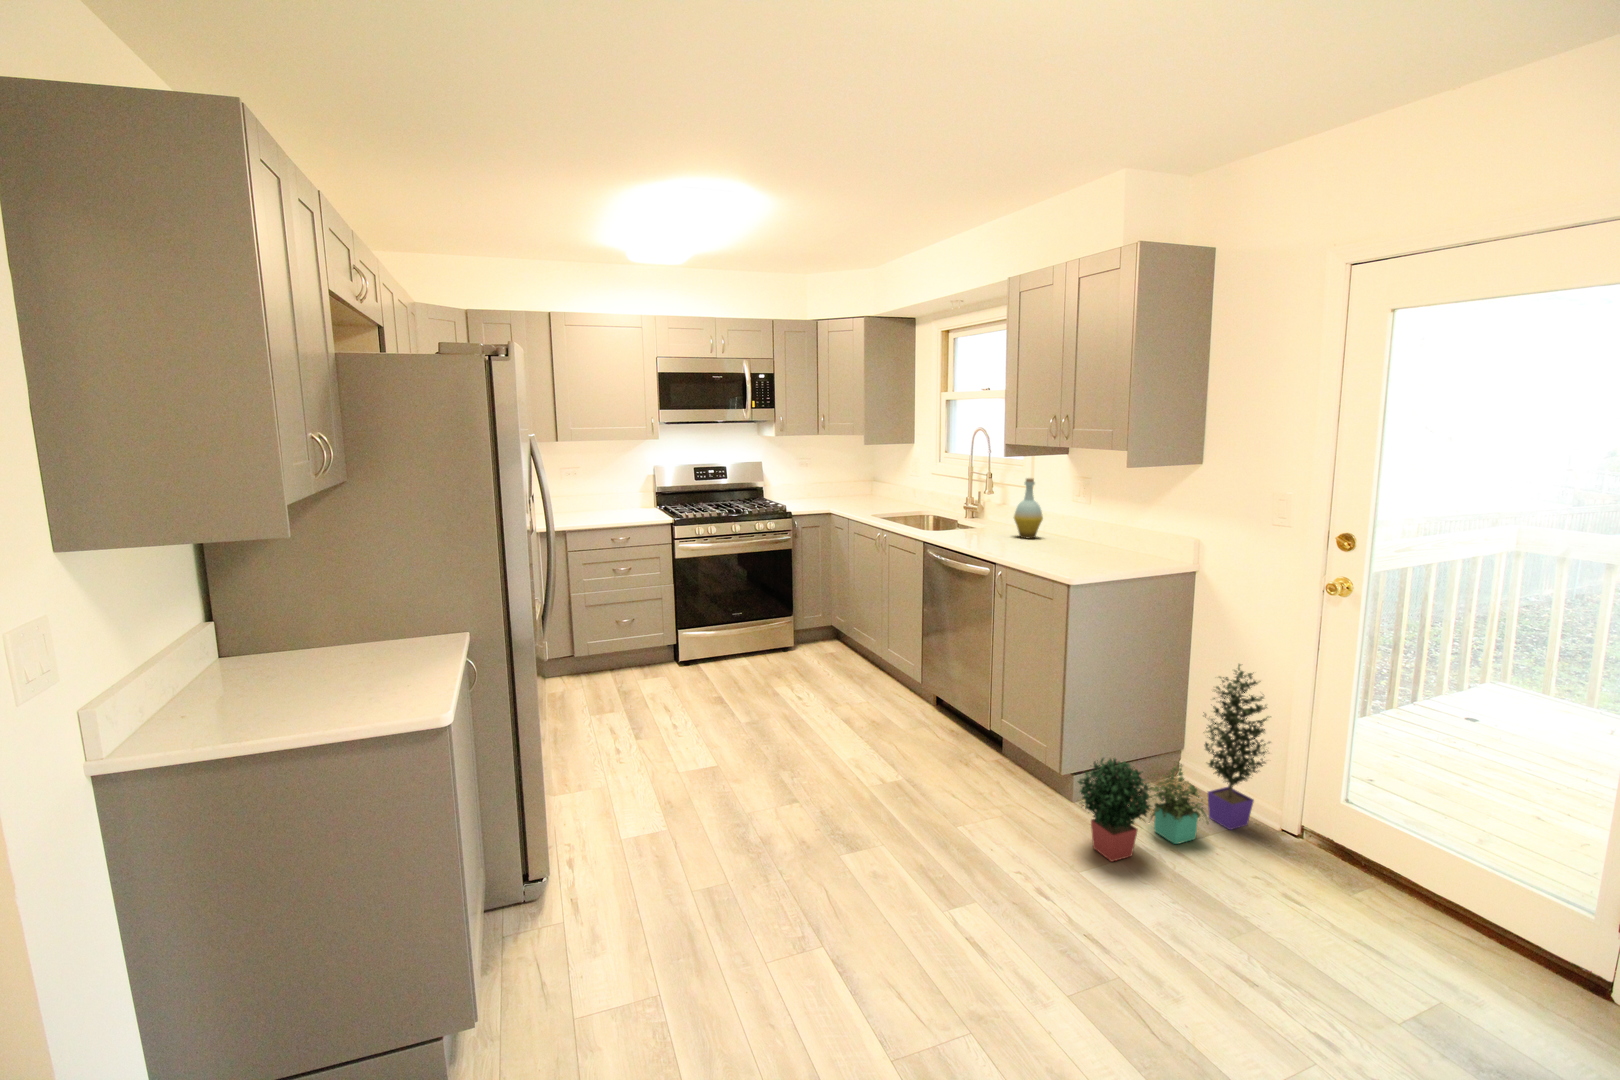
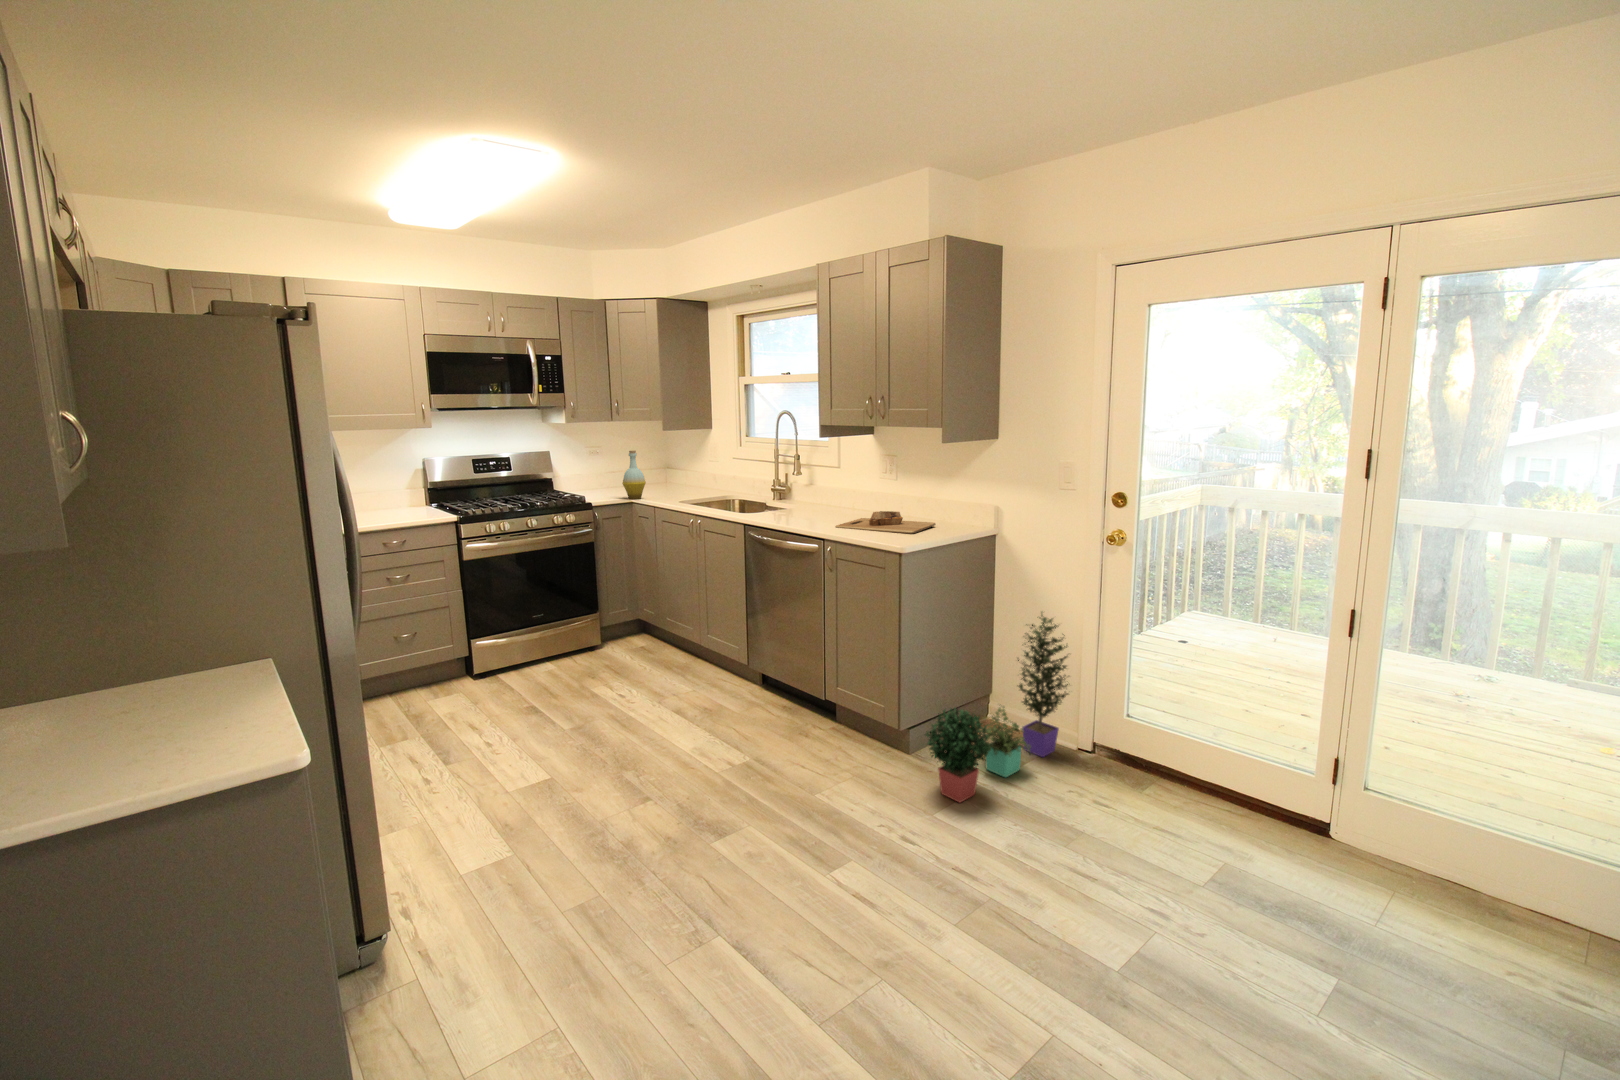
bottle: present [1014,478,1043,539] -> present [622,451,646,499]
cutting board: none [1011,538,1125,565] -> present [835,511,936,534]

